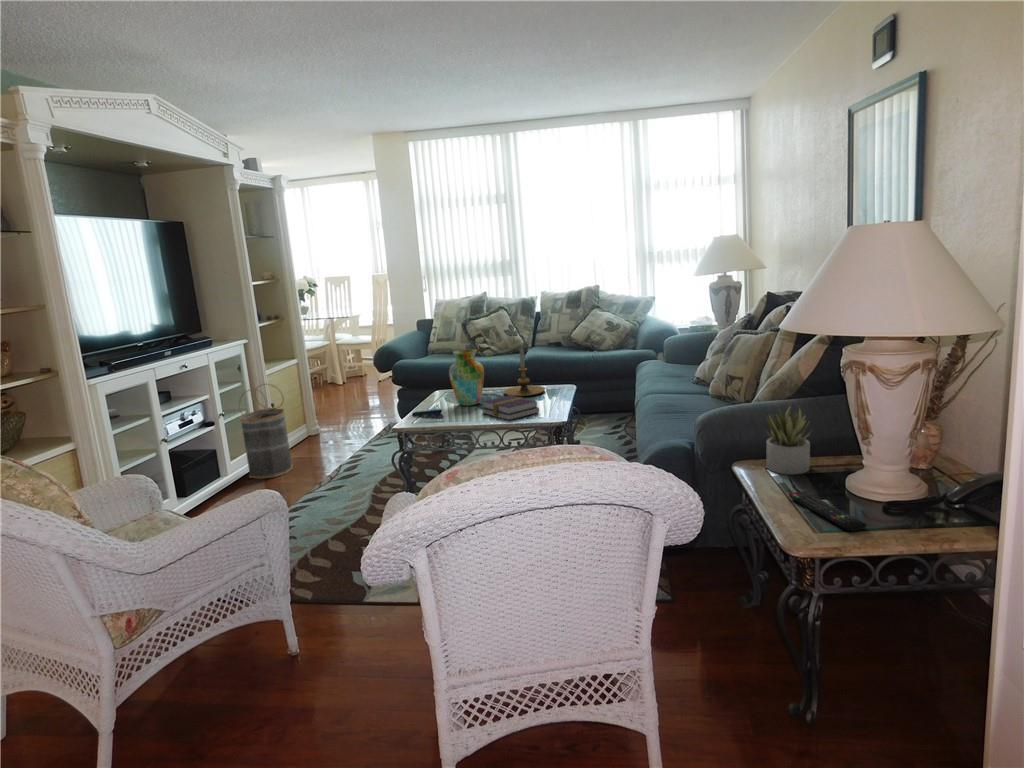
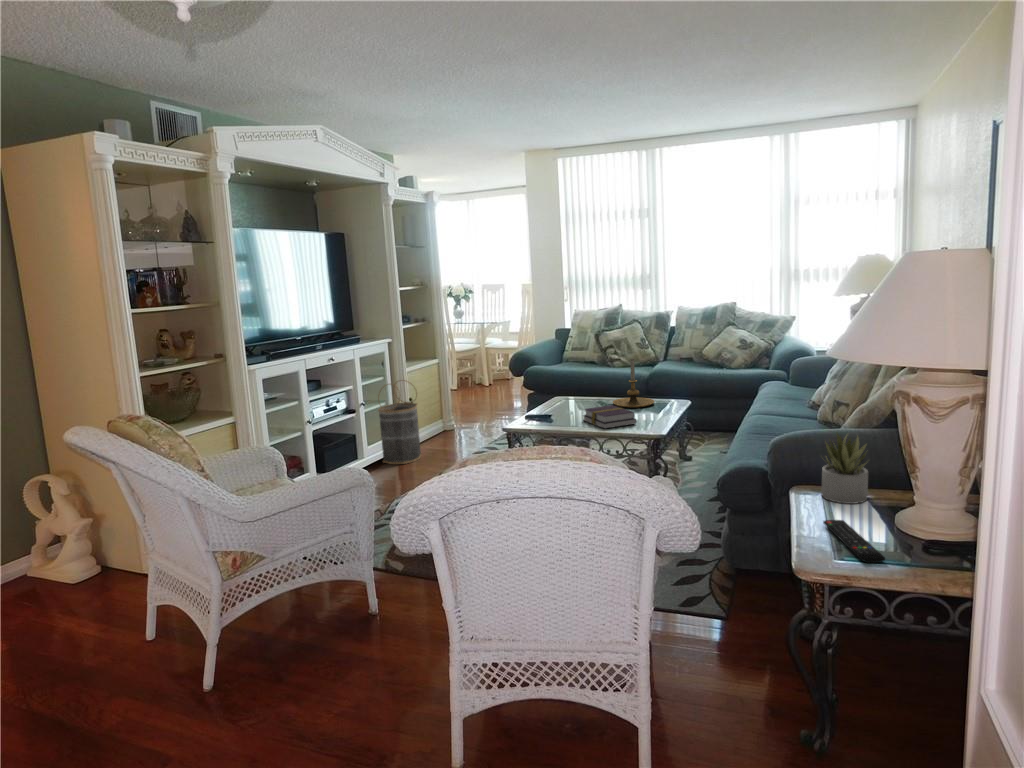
vase: present [449,349,484,406] -> none [558,359,591,412]

